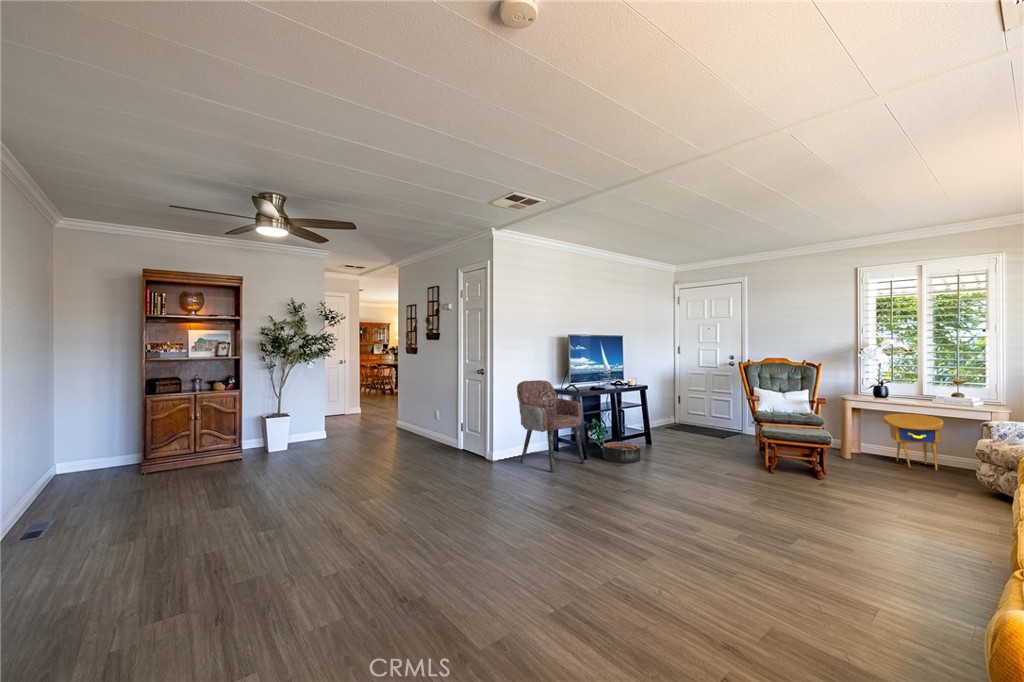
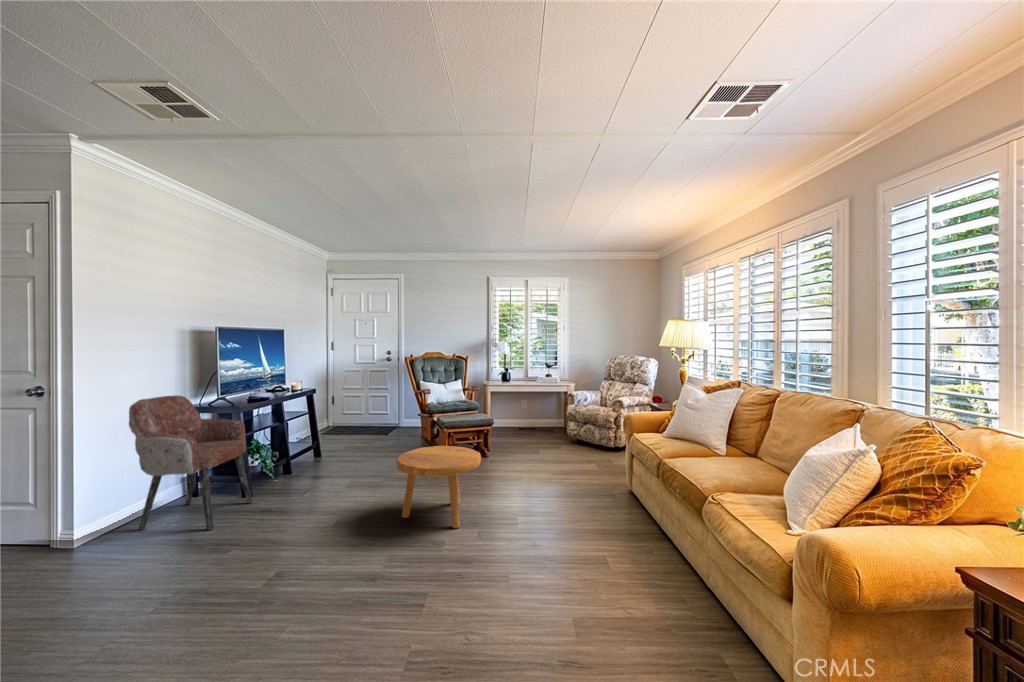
side table: present [884,414,944,470] -> none [509,392,542,433]
basket: present [603,442,640,463] -> none [272,460,322,490]
footstool: none [670,445,758,524] -> present [397,446,481,528]

